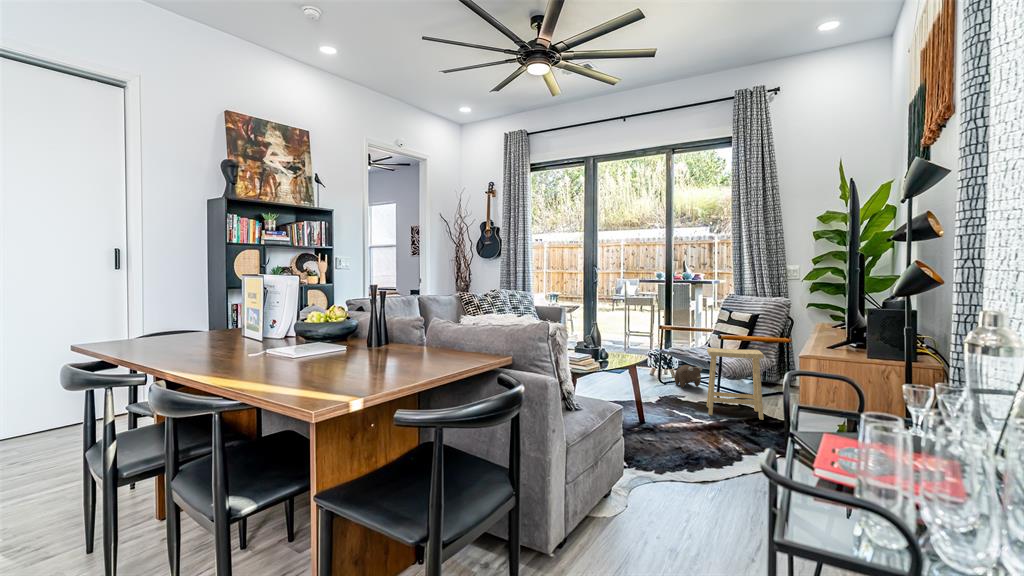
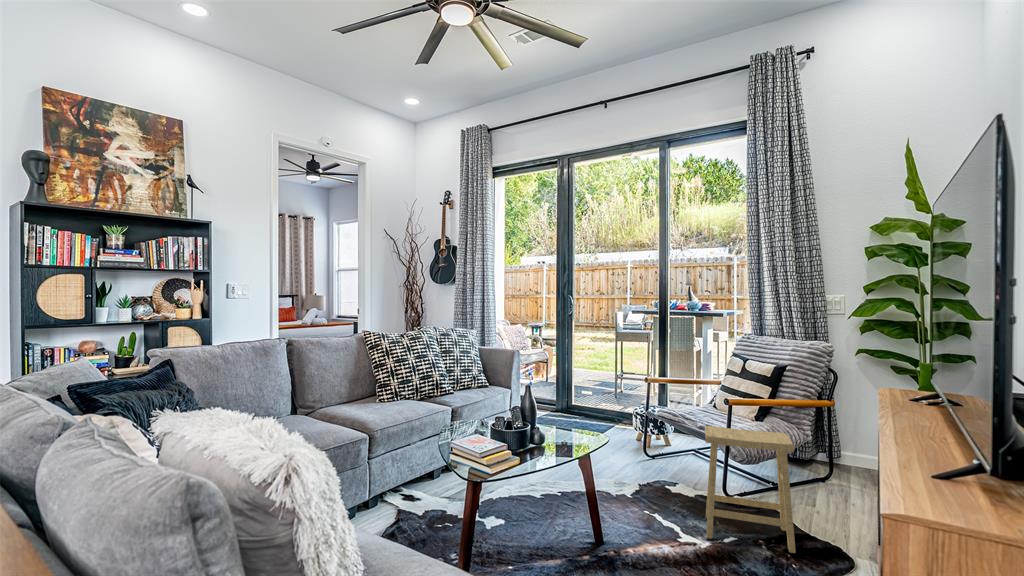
plush toy: present [675,365,703,388] -> none [666,438,705,473]

